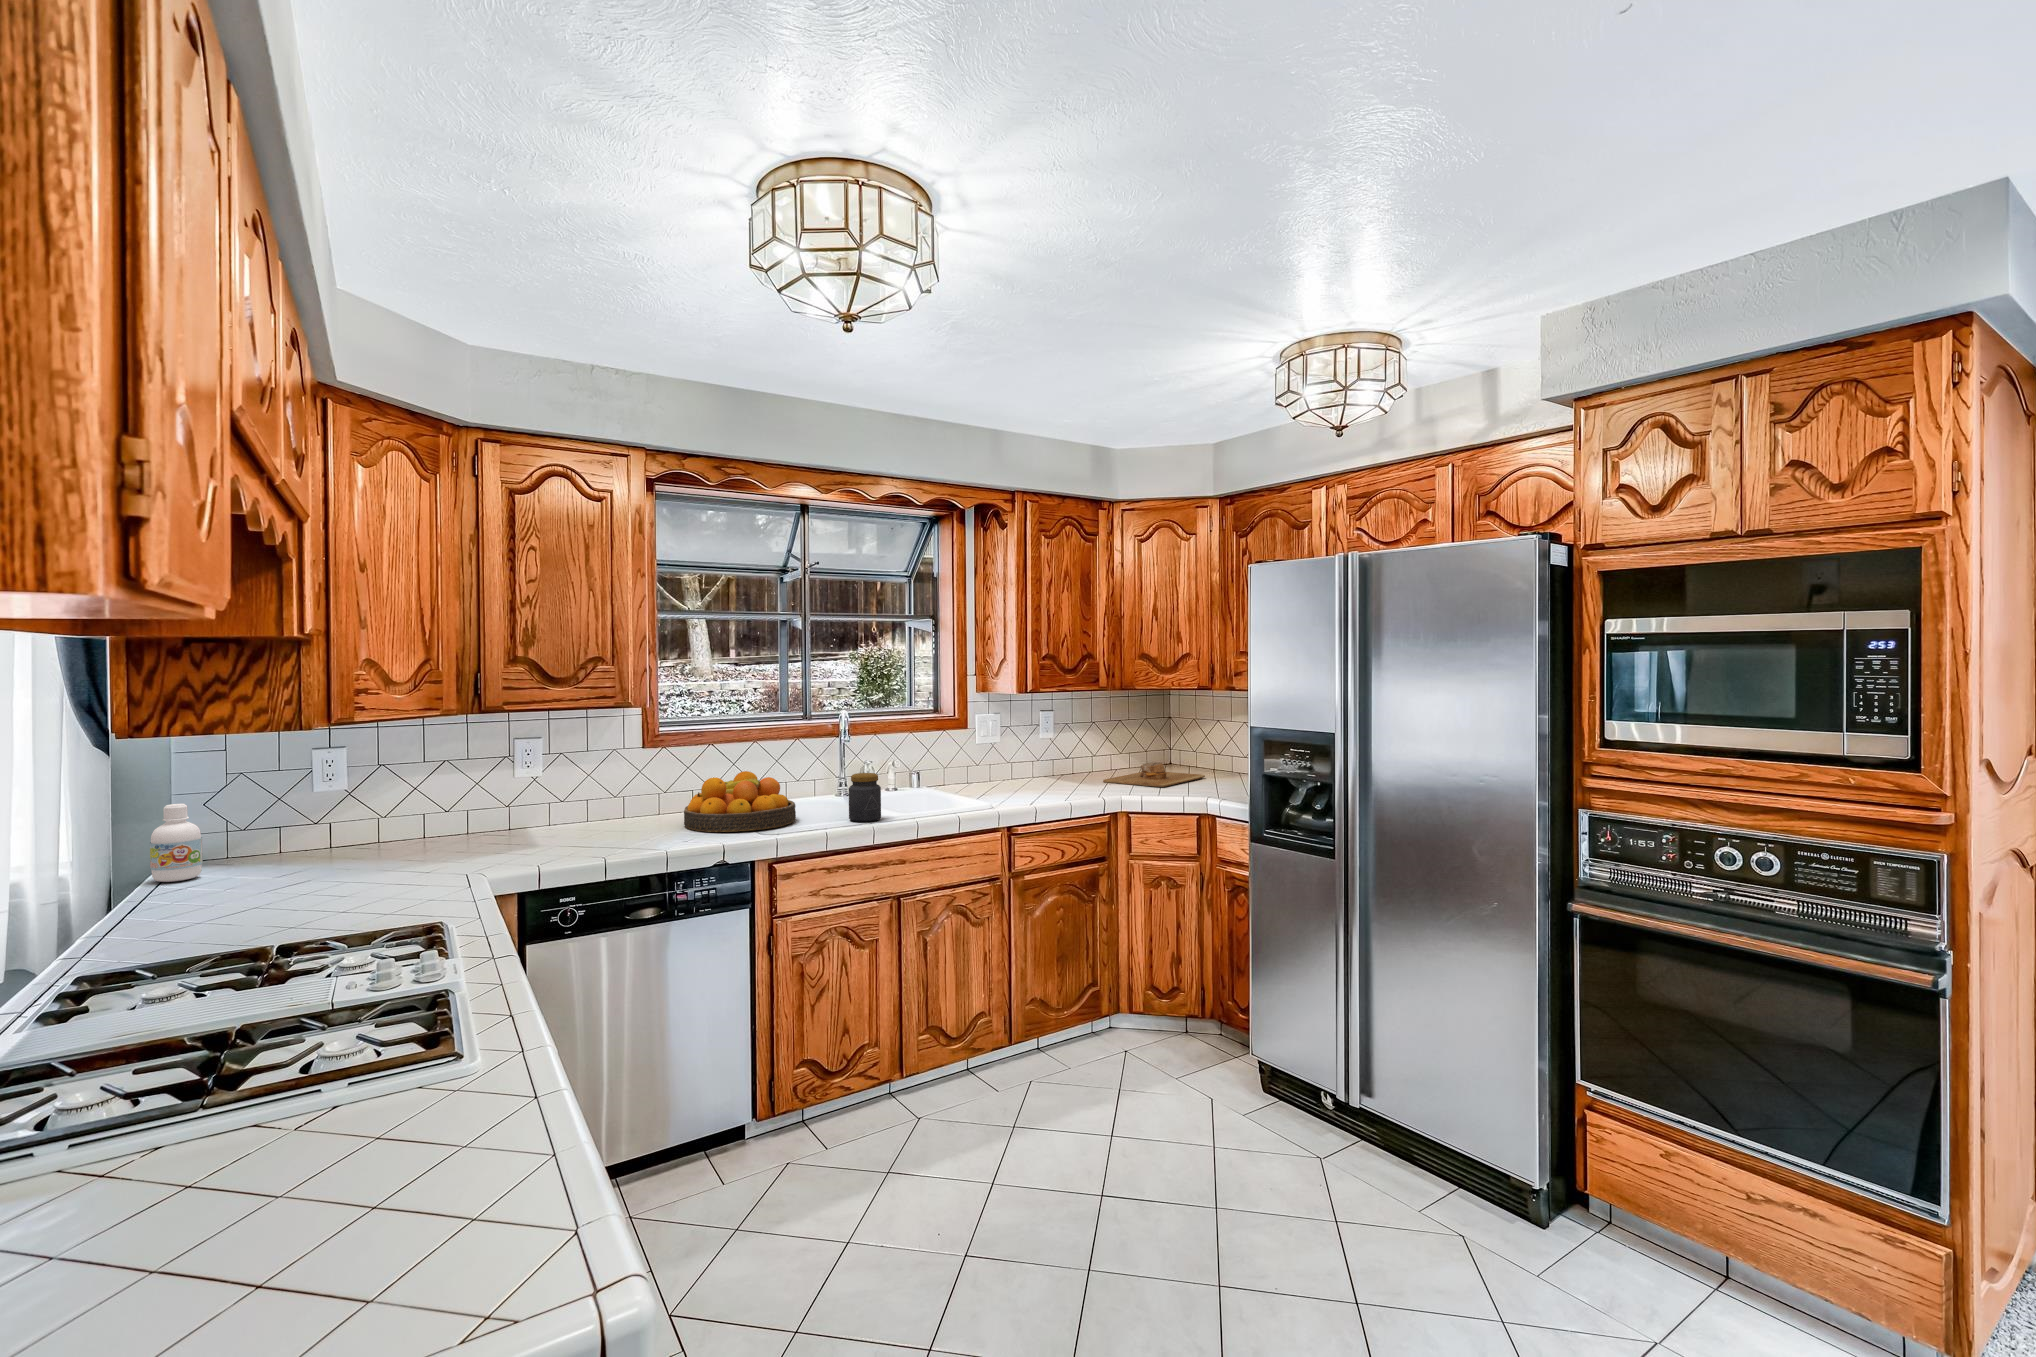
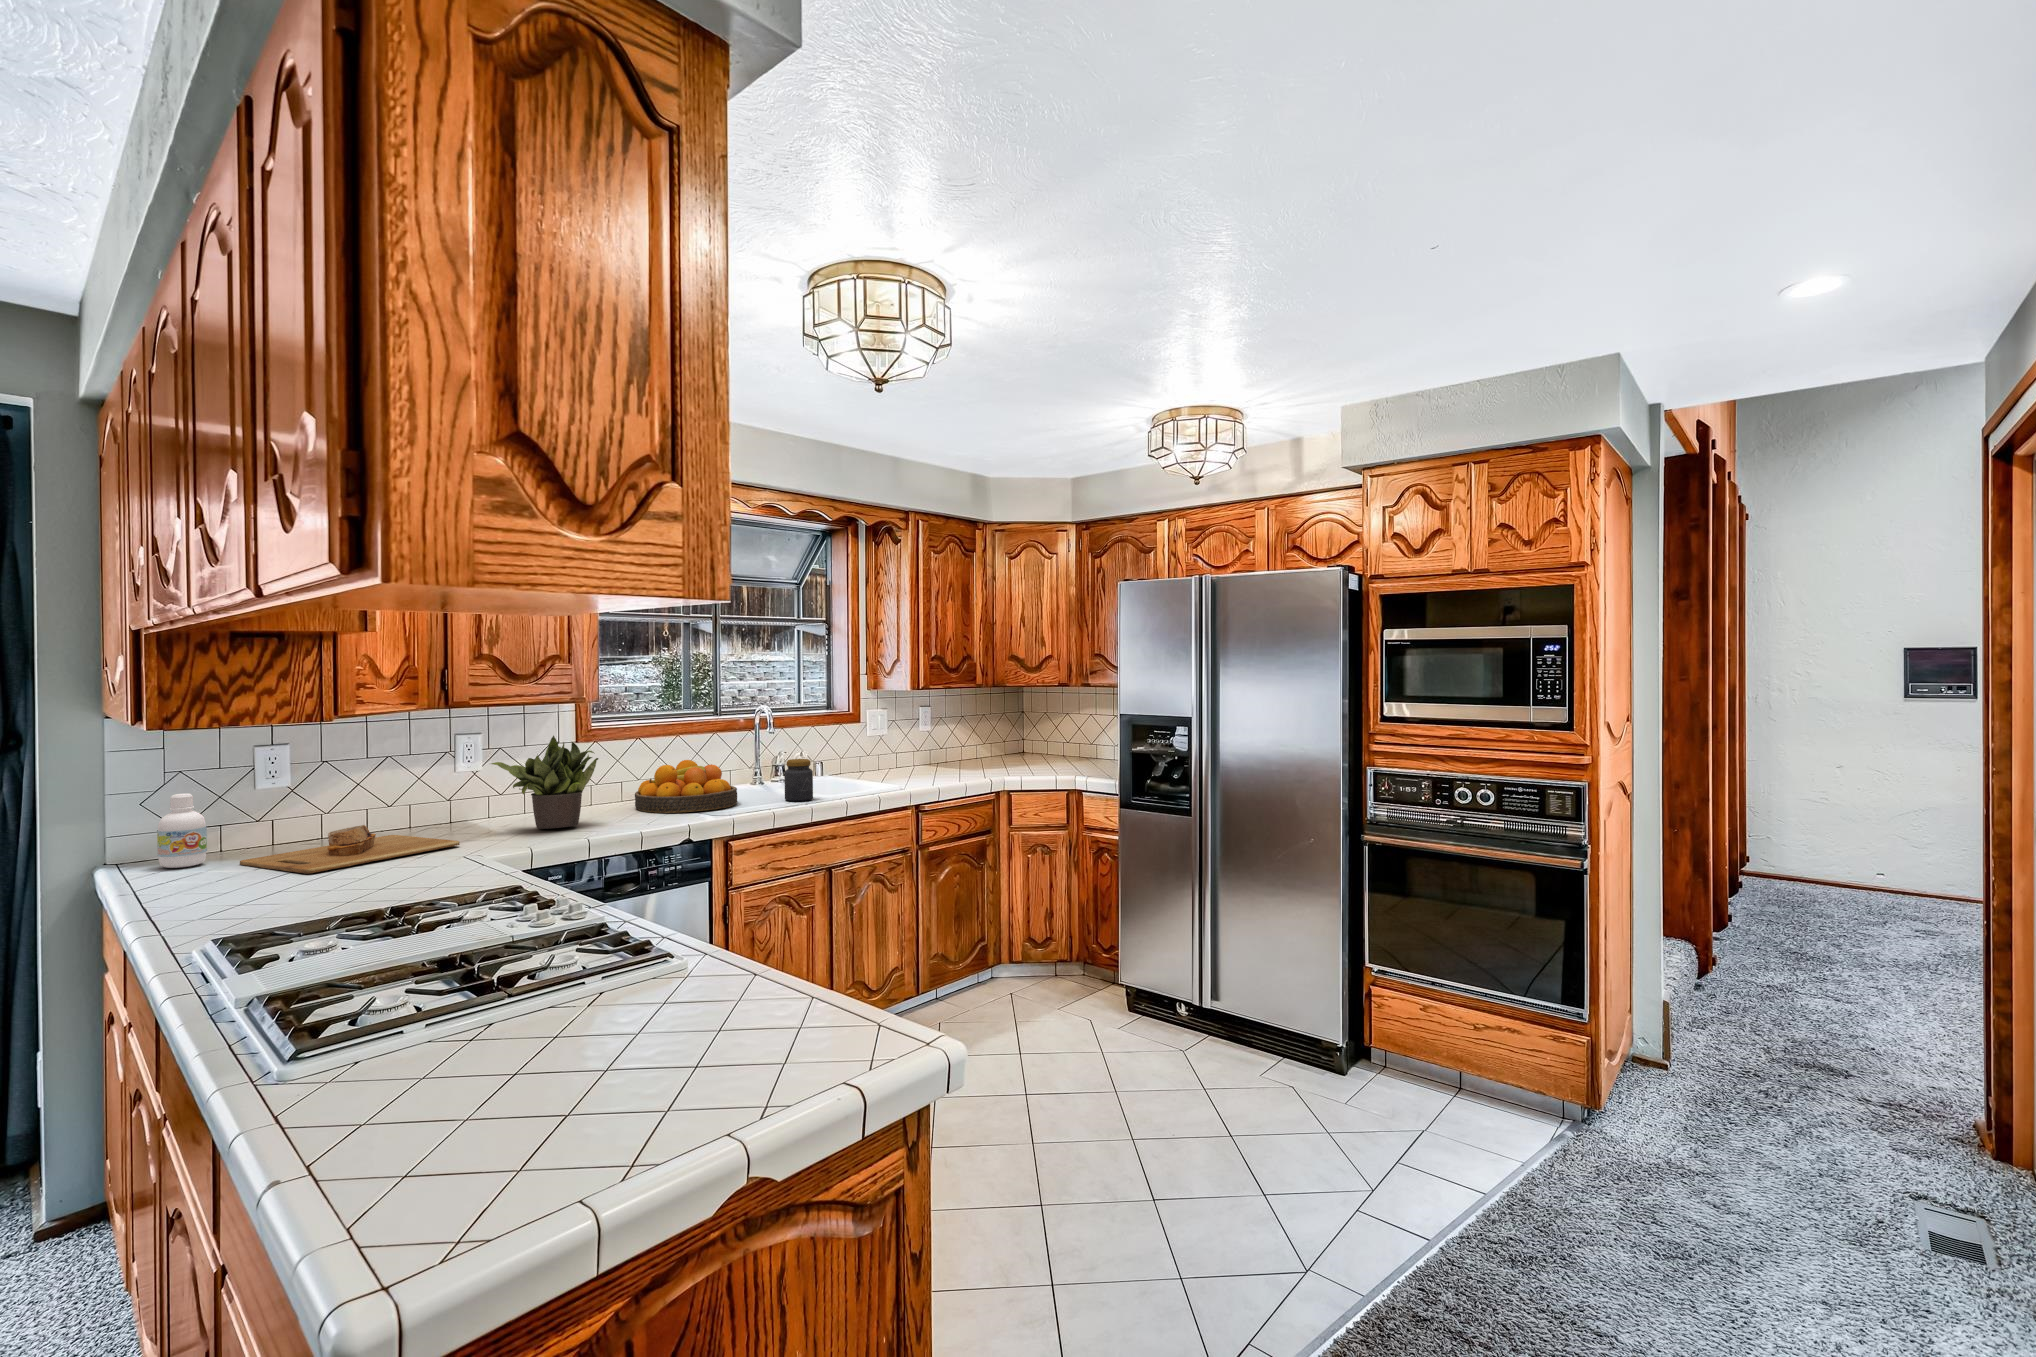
potted plant: none [501,744,623,849] -> present [491,736,598,829]
cutting board: present [1103,762,1205,787] -> present [240,825,460,874]

